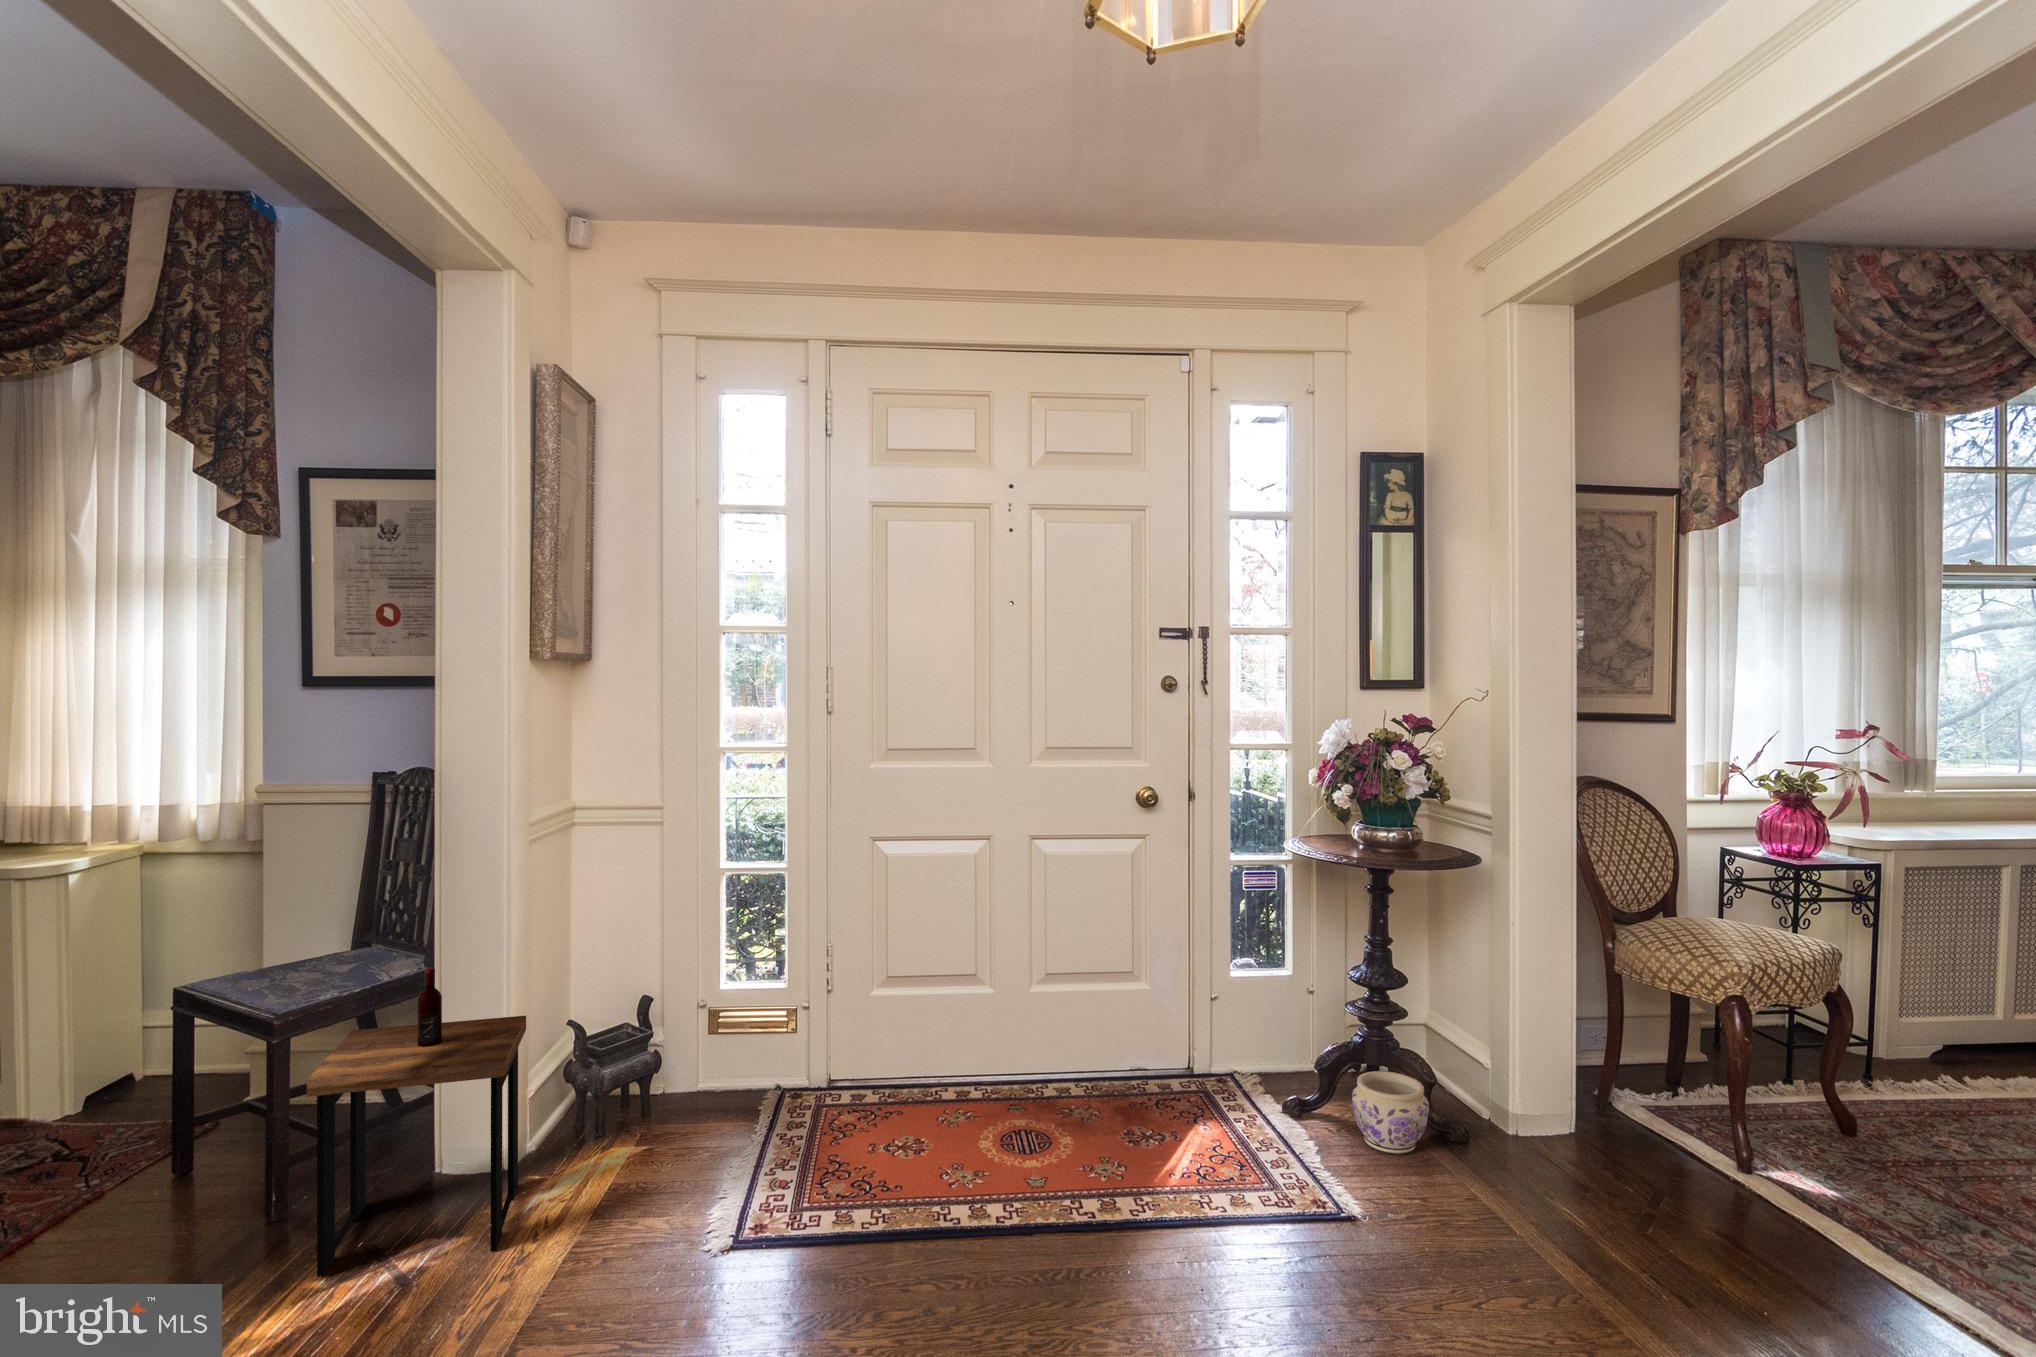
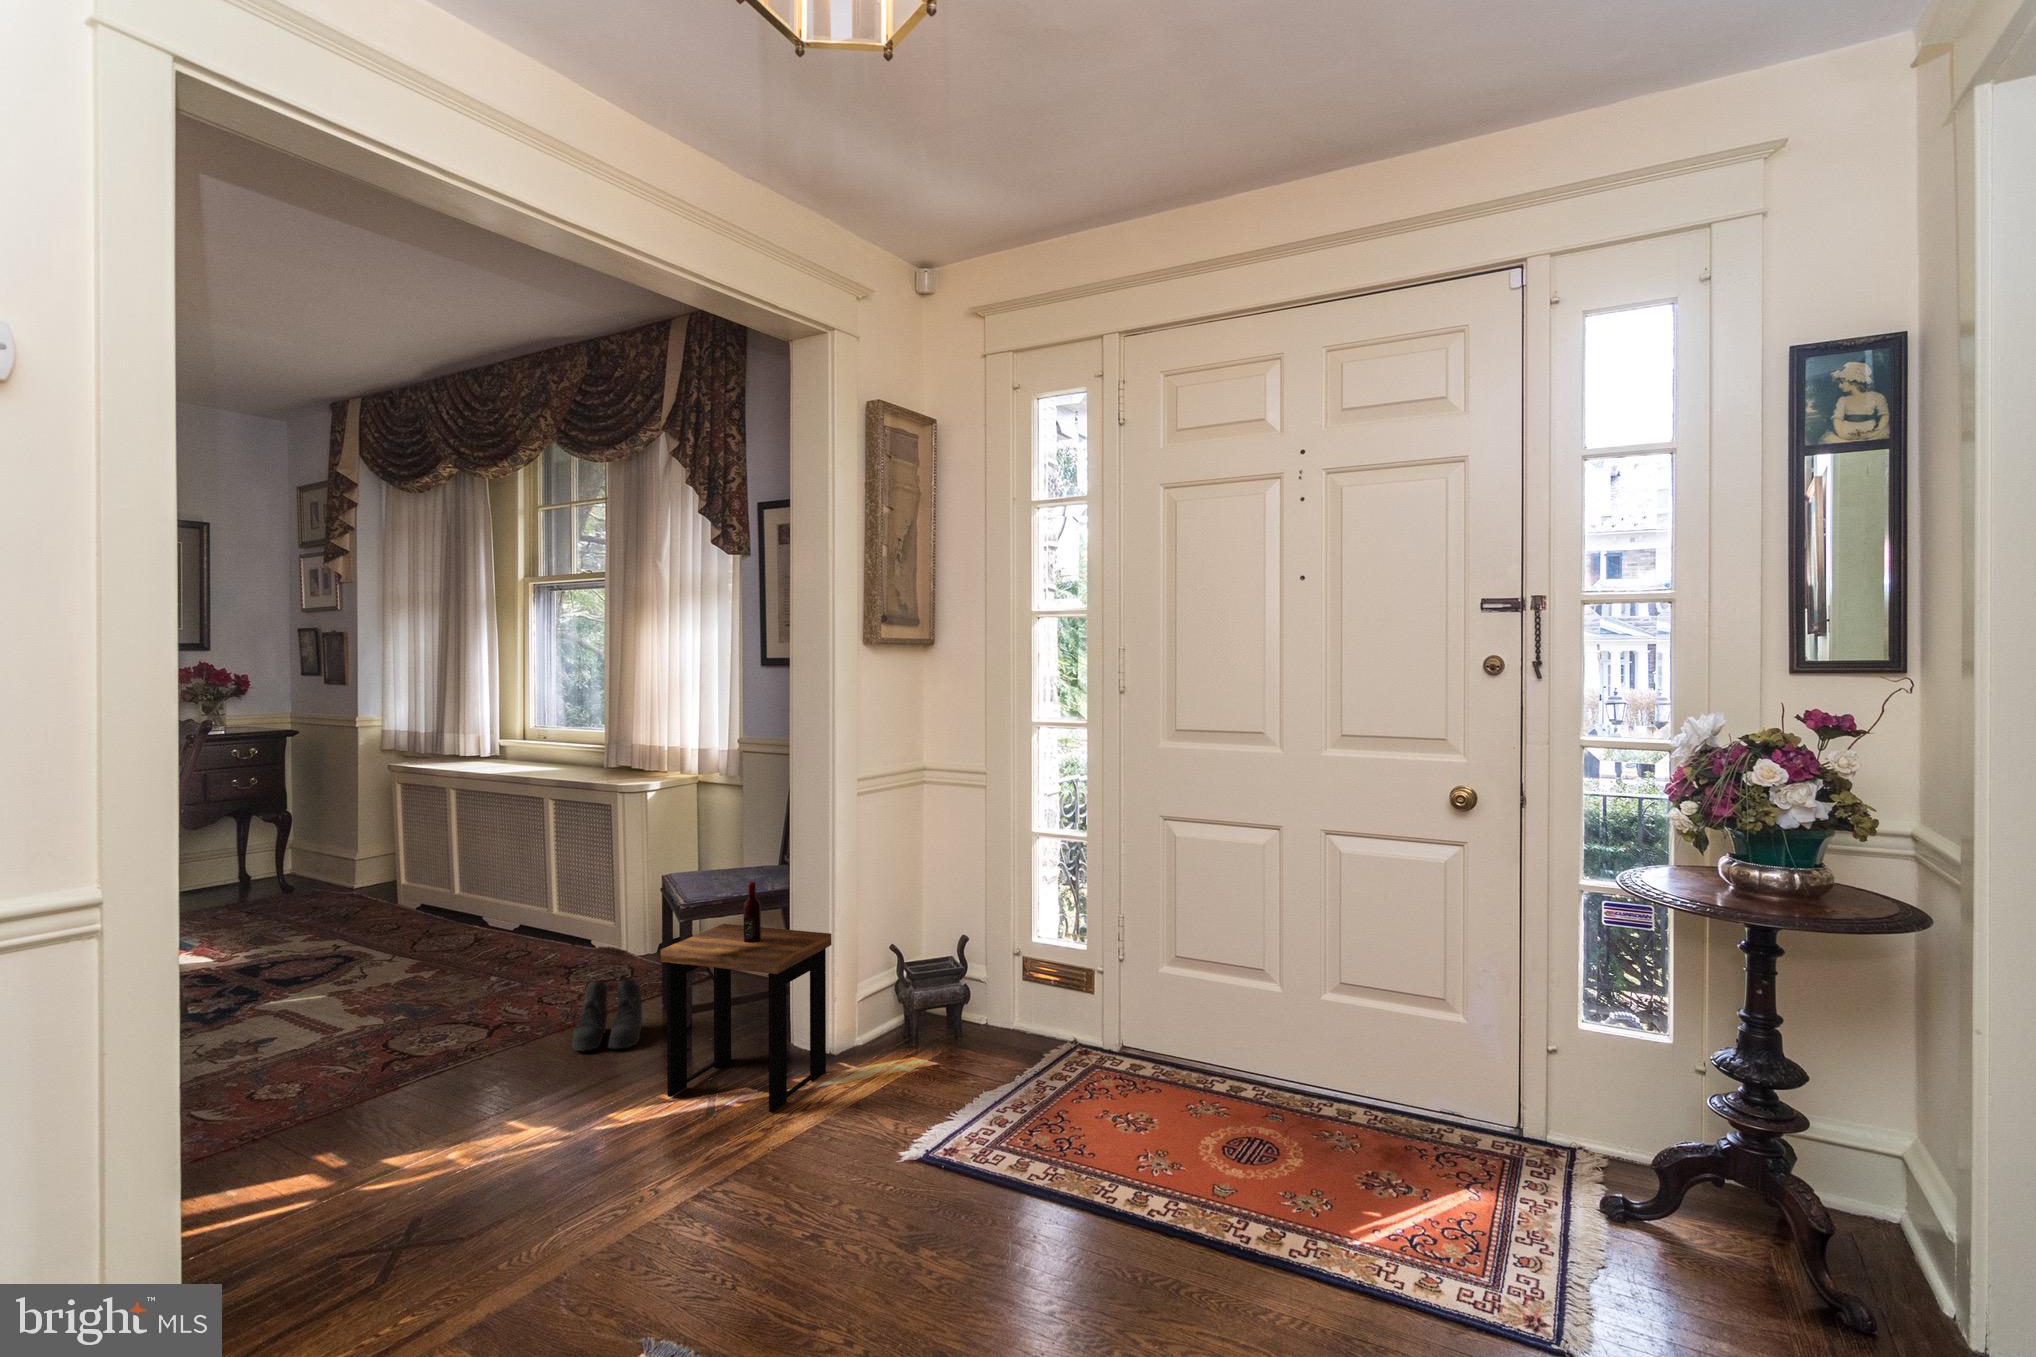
planter: present [1352,1071,1429,1155] -> none [1661,1184,1781,1308]
boots: none [68,1138,187,1262] -> present [572,980,642,1051]

